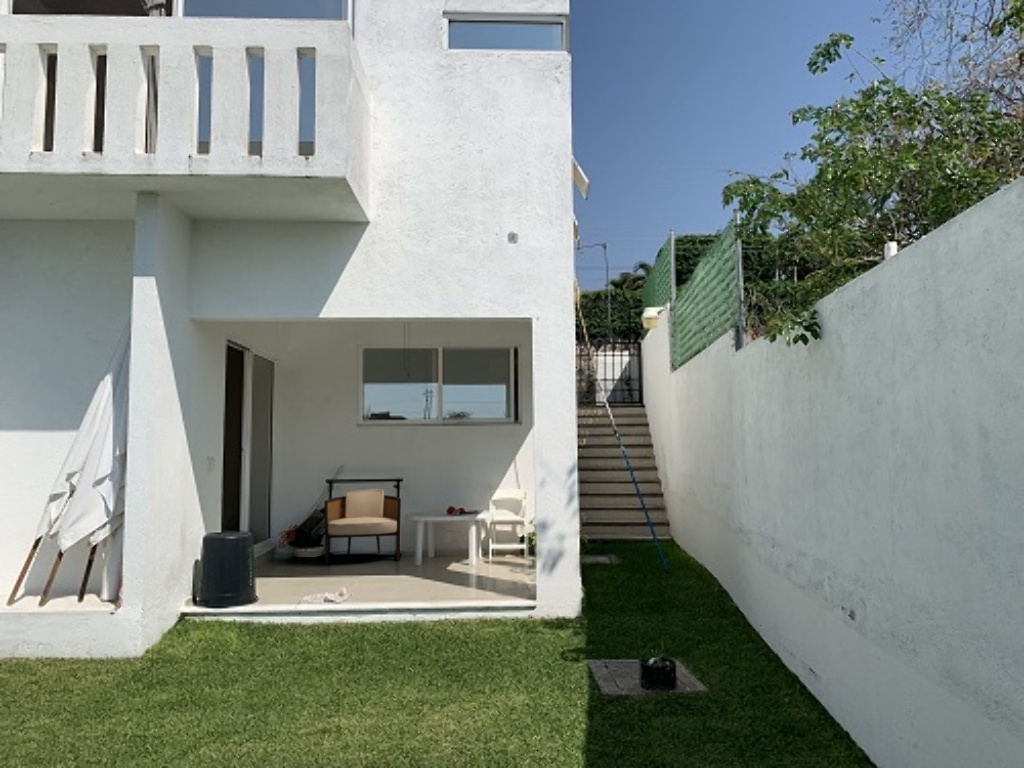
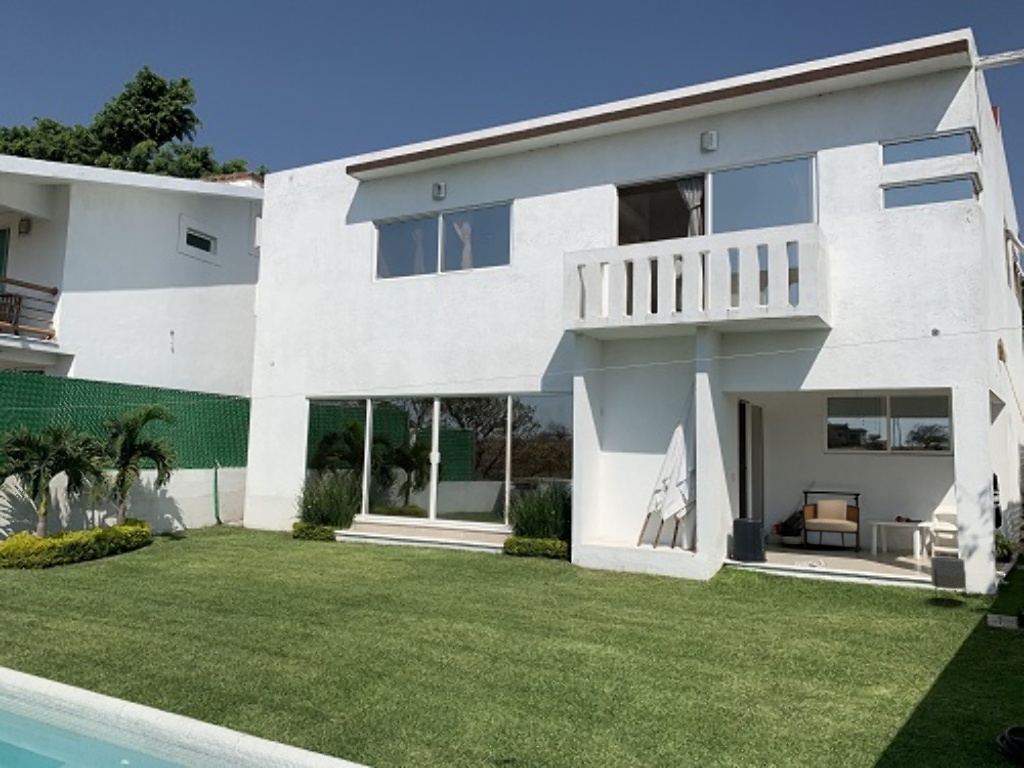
planter: none [504,568,551,639] -> present [931,556,966,590]

